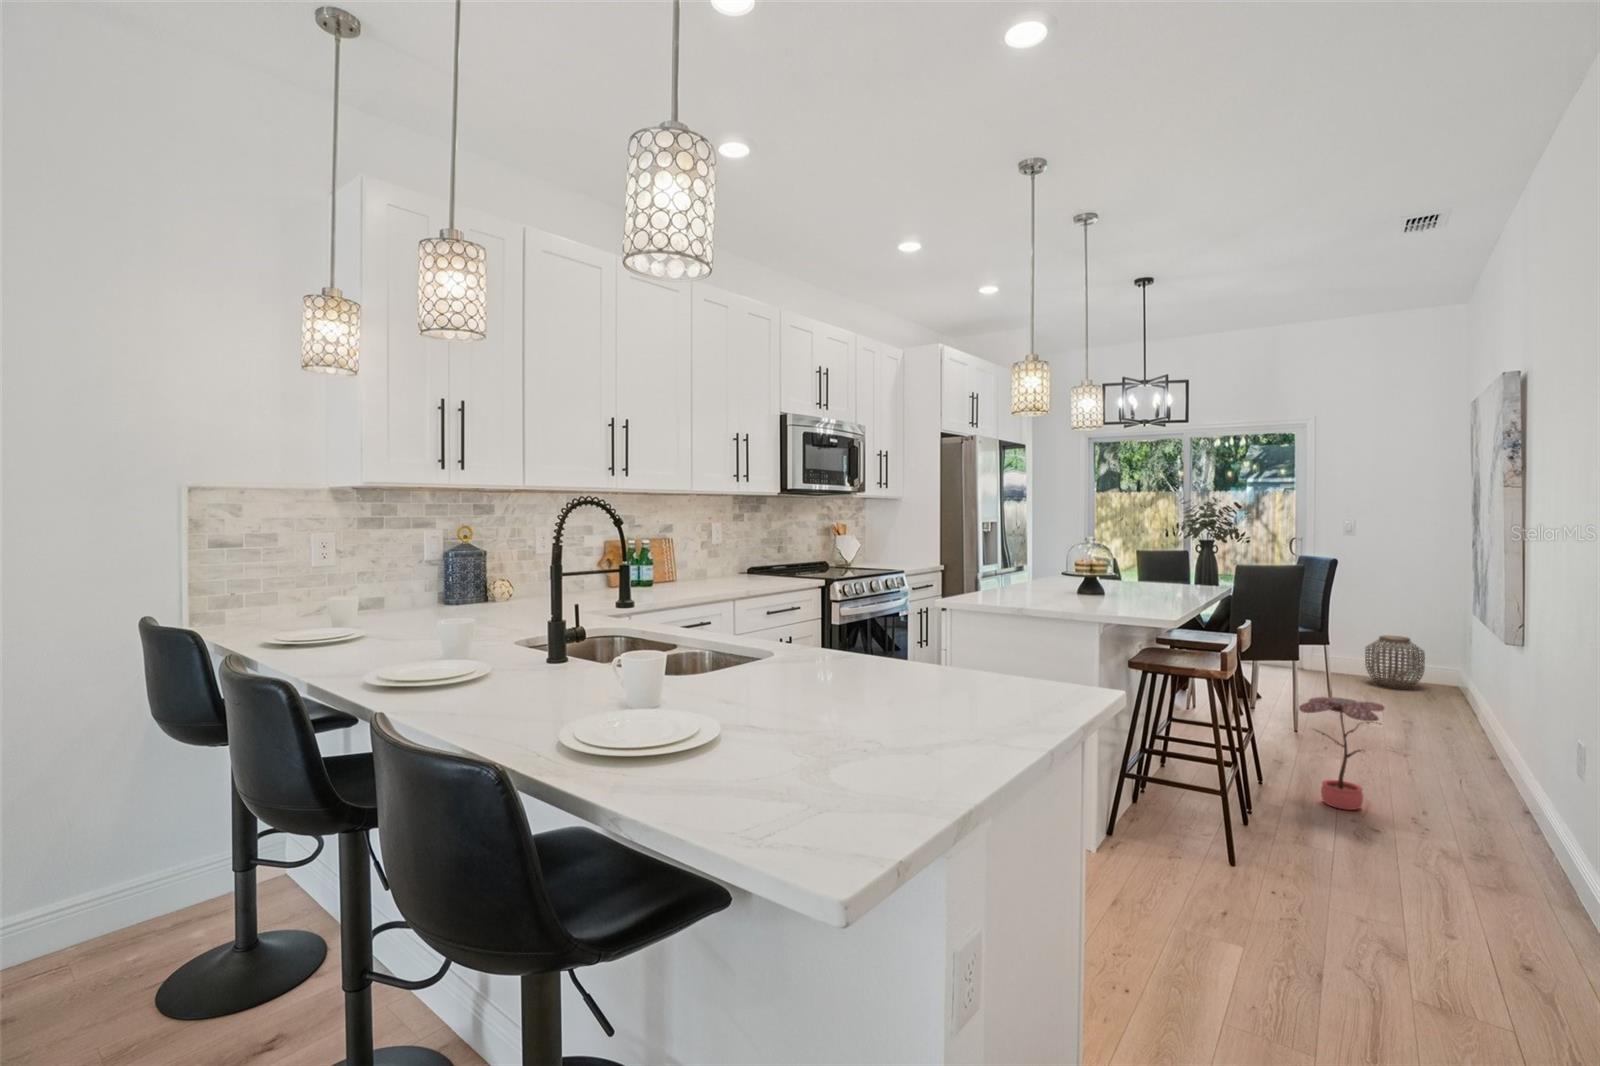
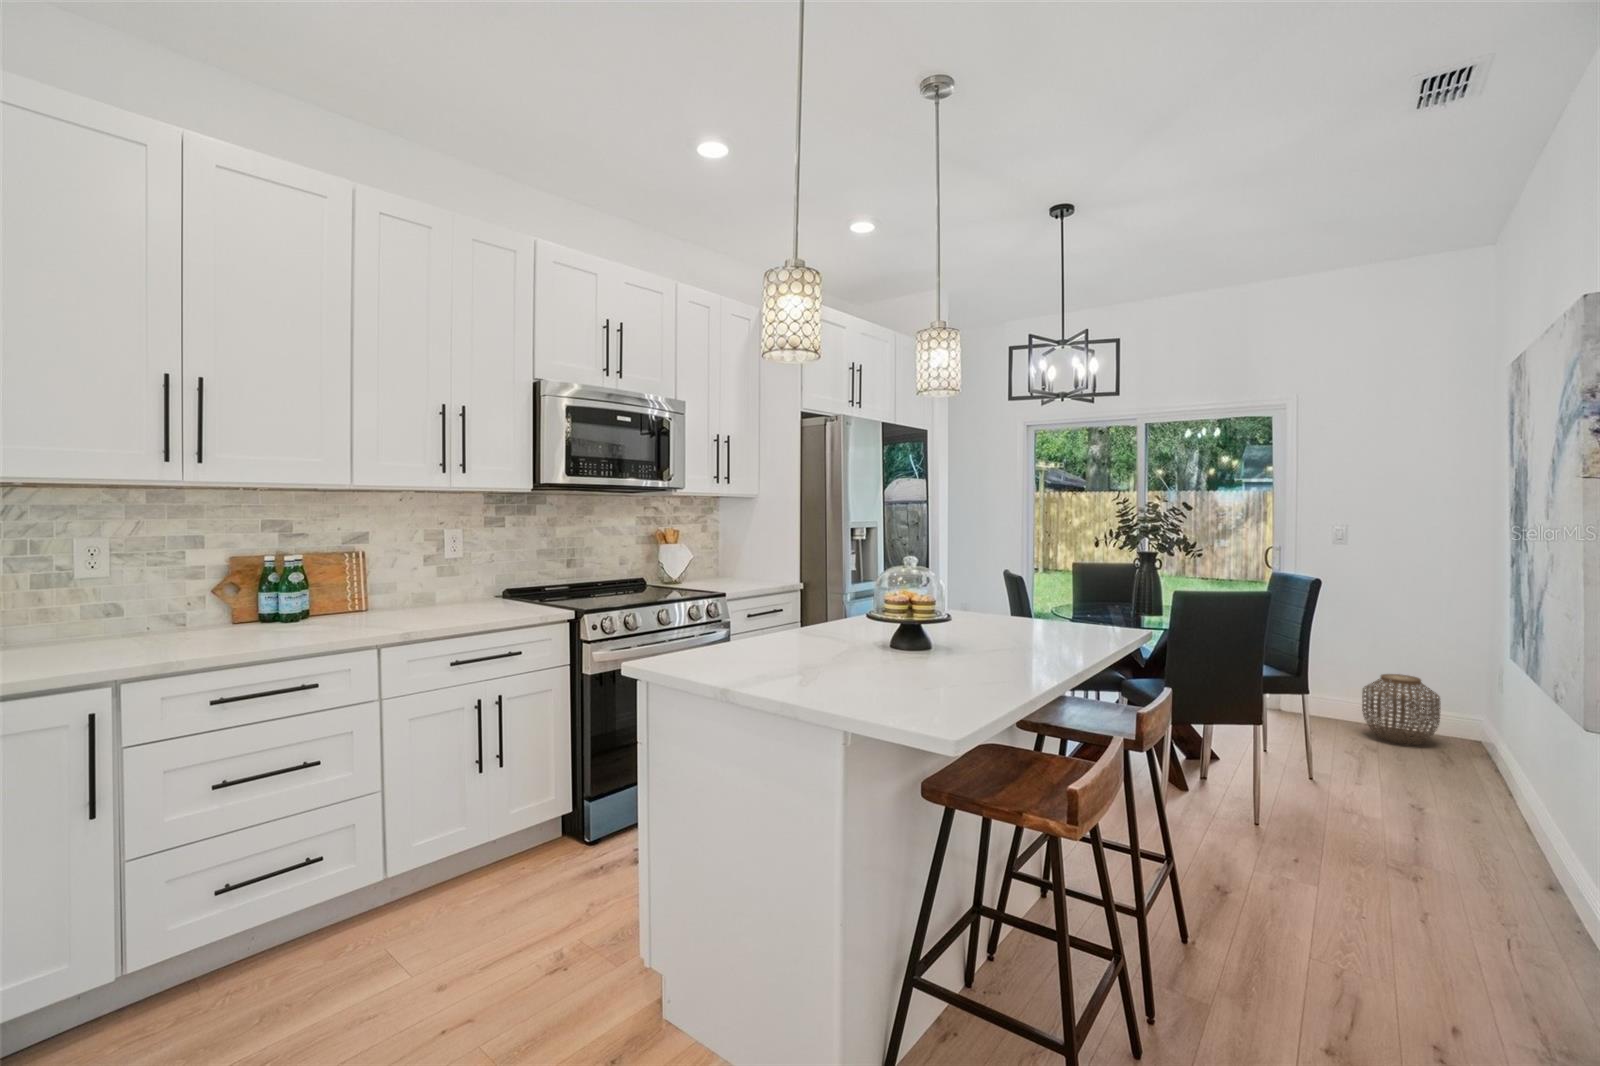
potted plant: present [1299,697,1384,810] -> none [1244,808,1384,1006]

